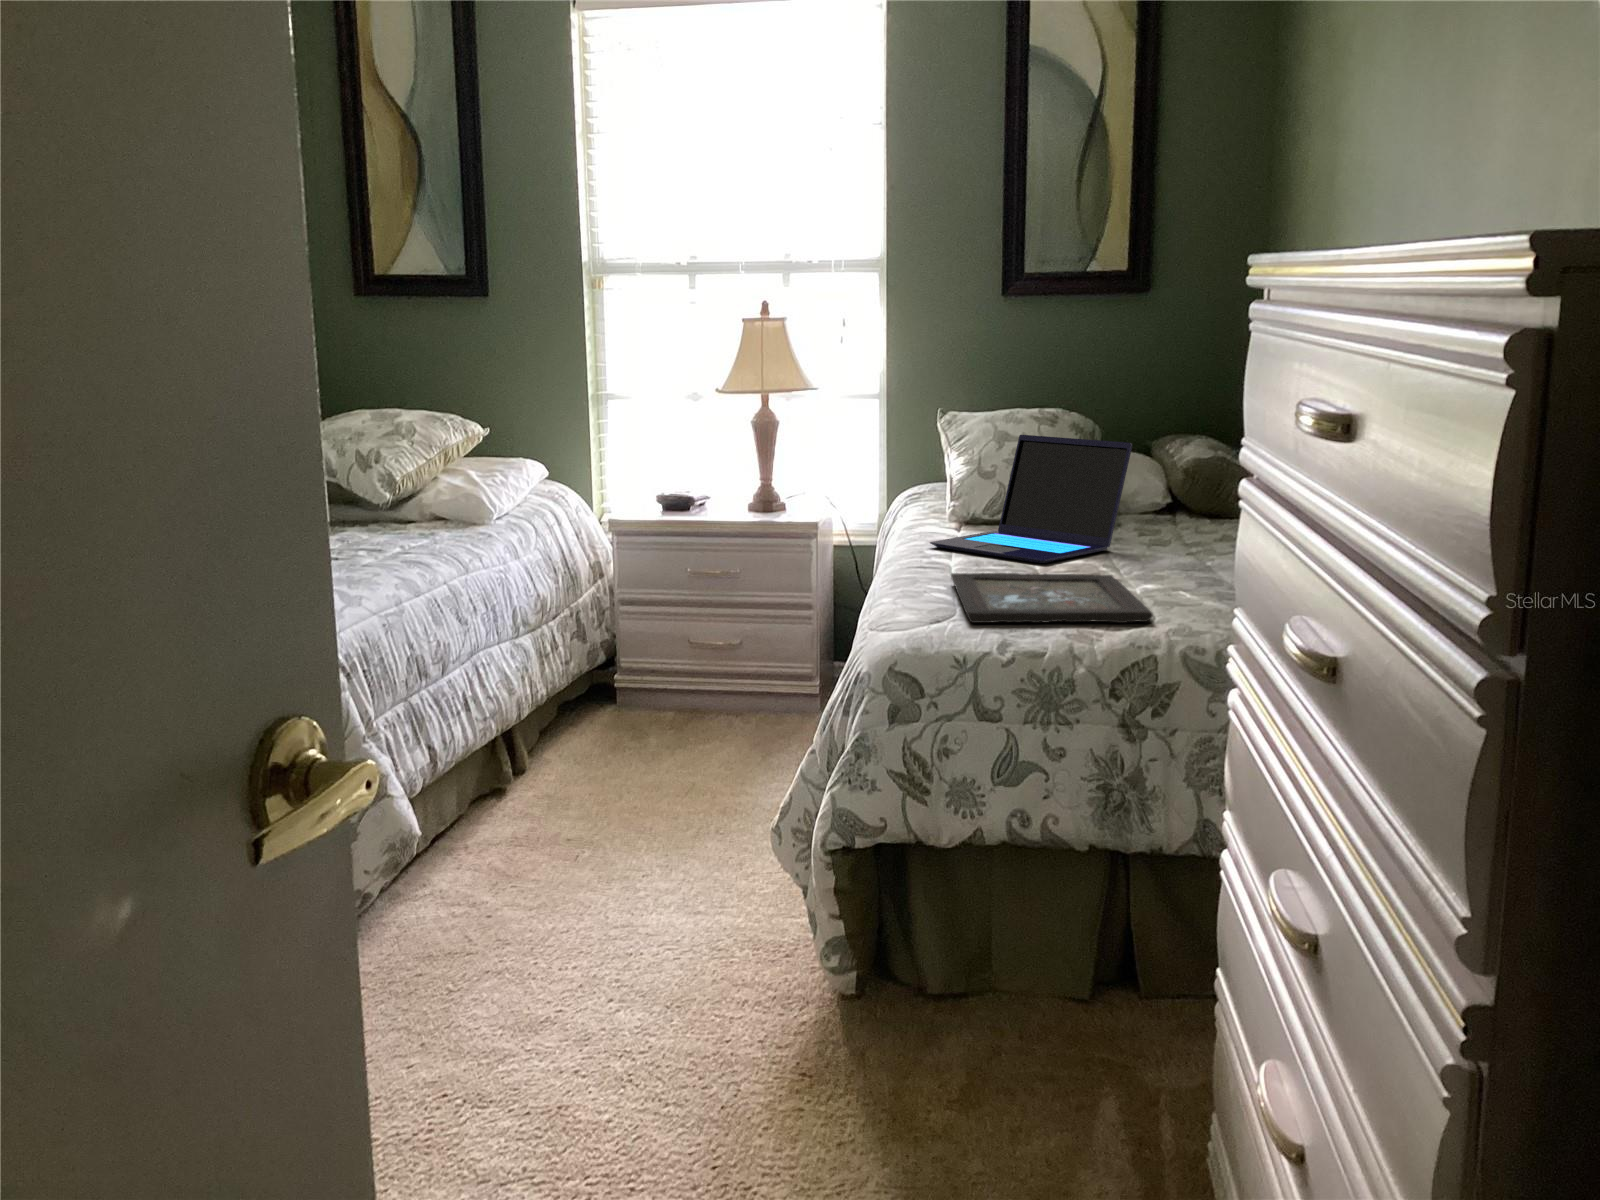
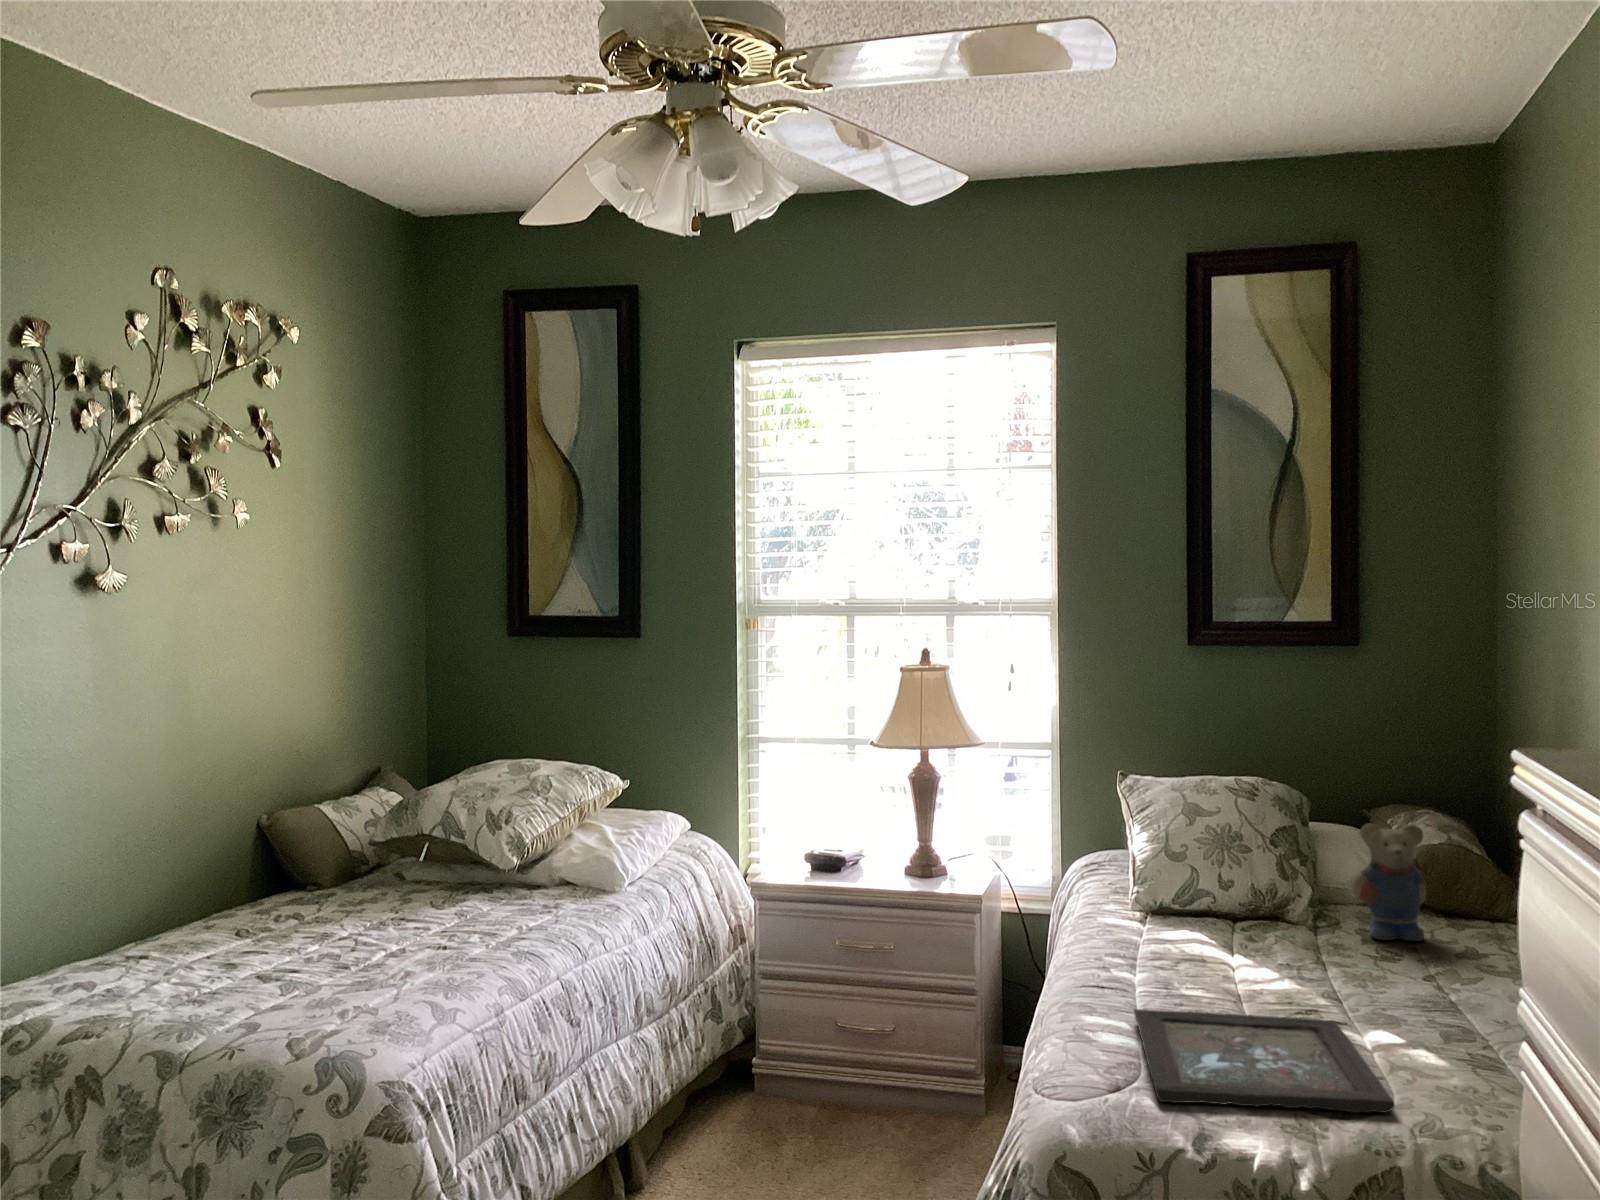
laptop: present [930,435,1132,563] -> none [1109,817,1350,989]
teddy bear: none [1133,436,1195,534] -> present [1352,824,1426,941]

